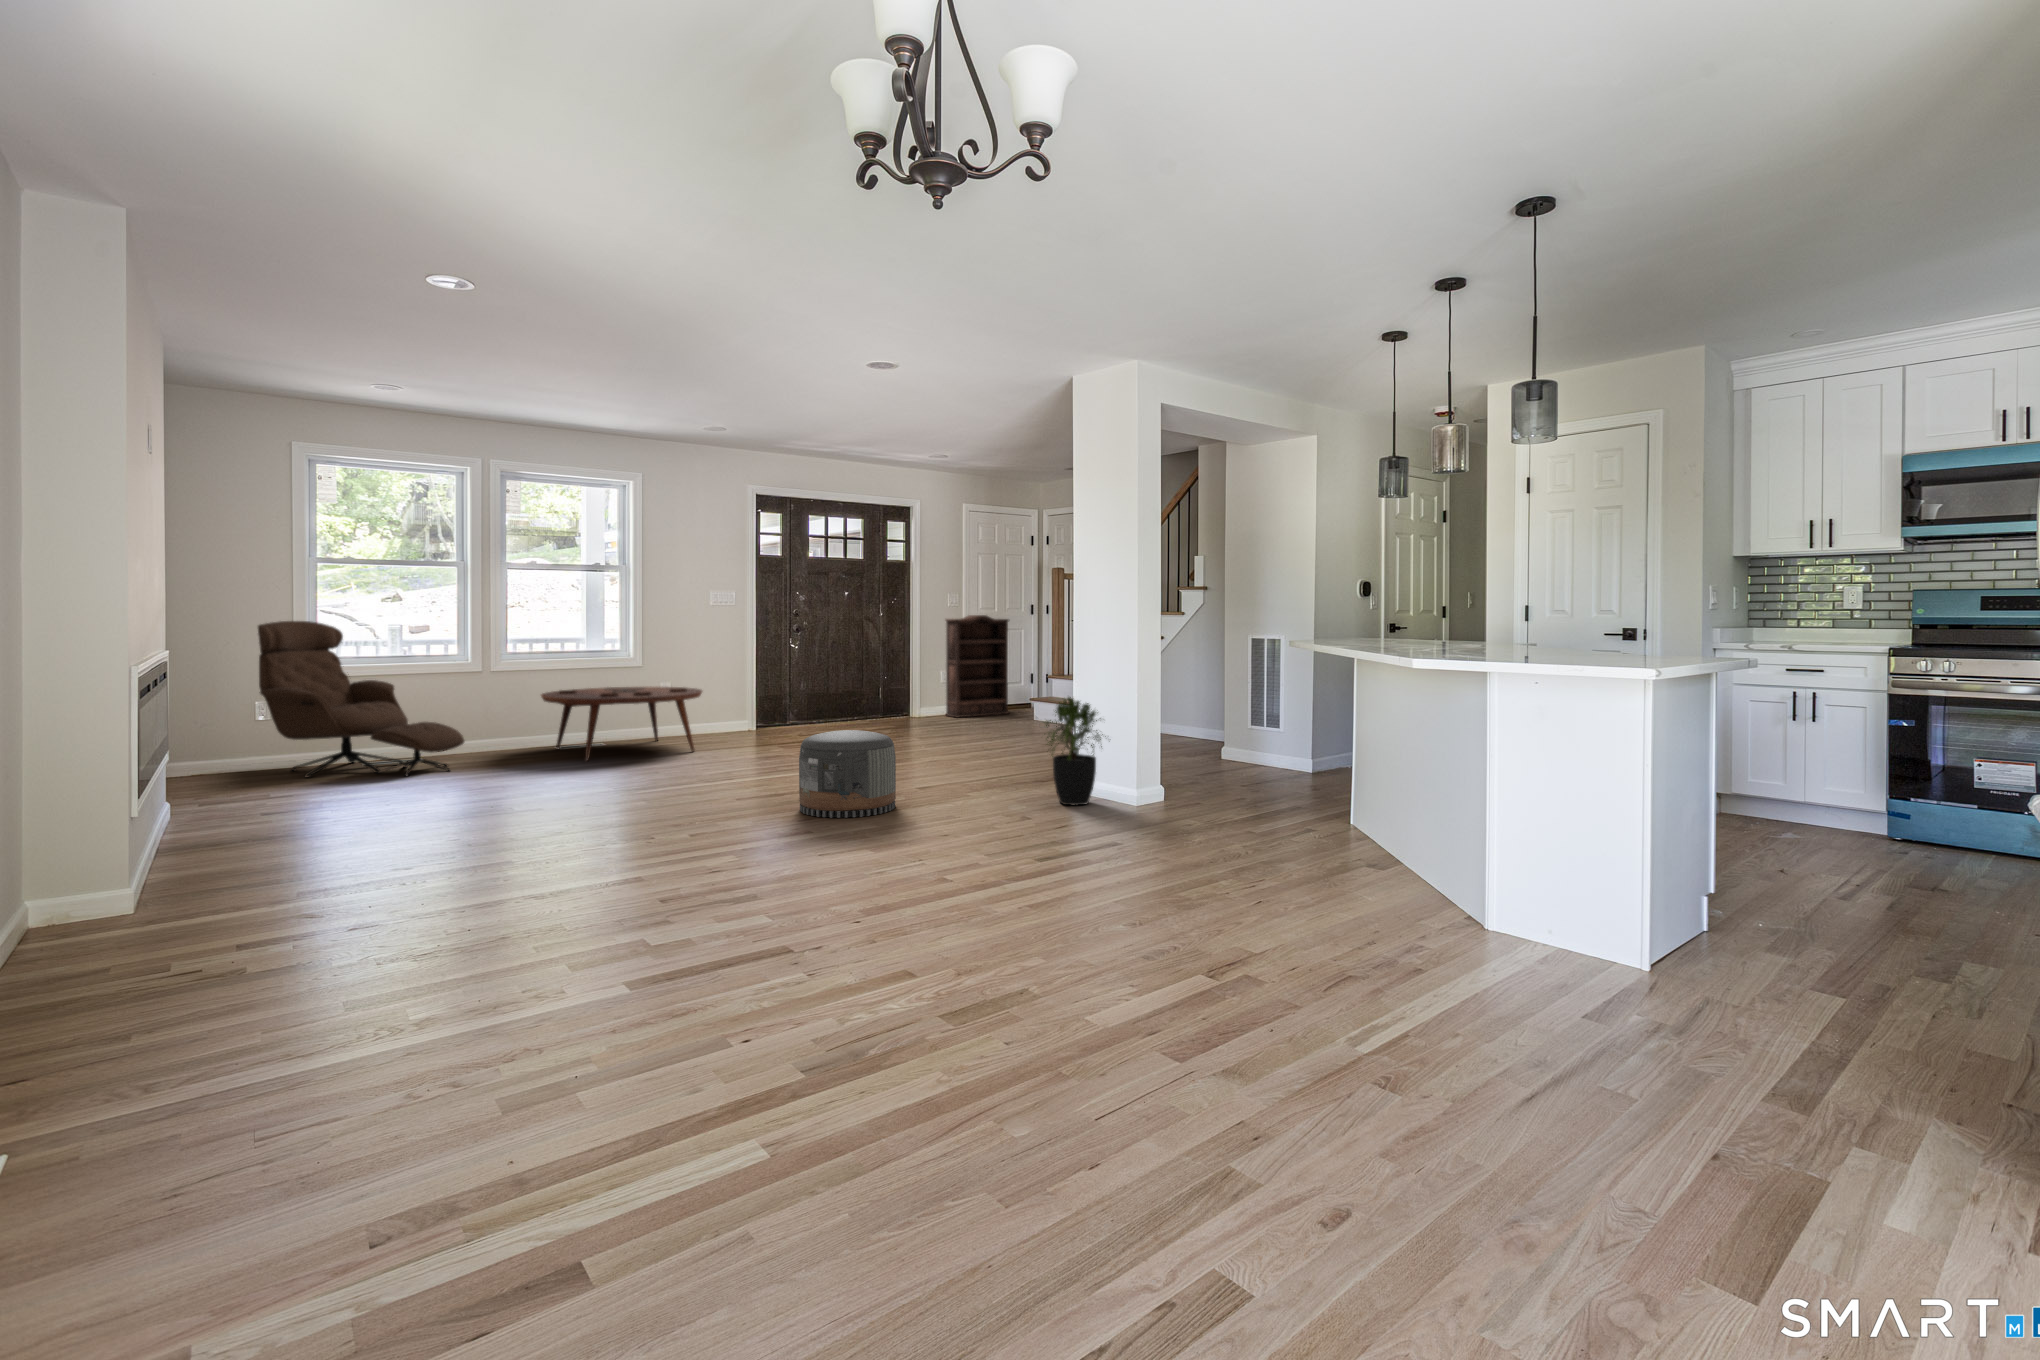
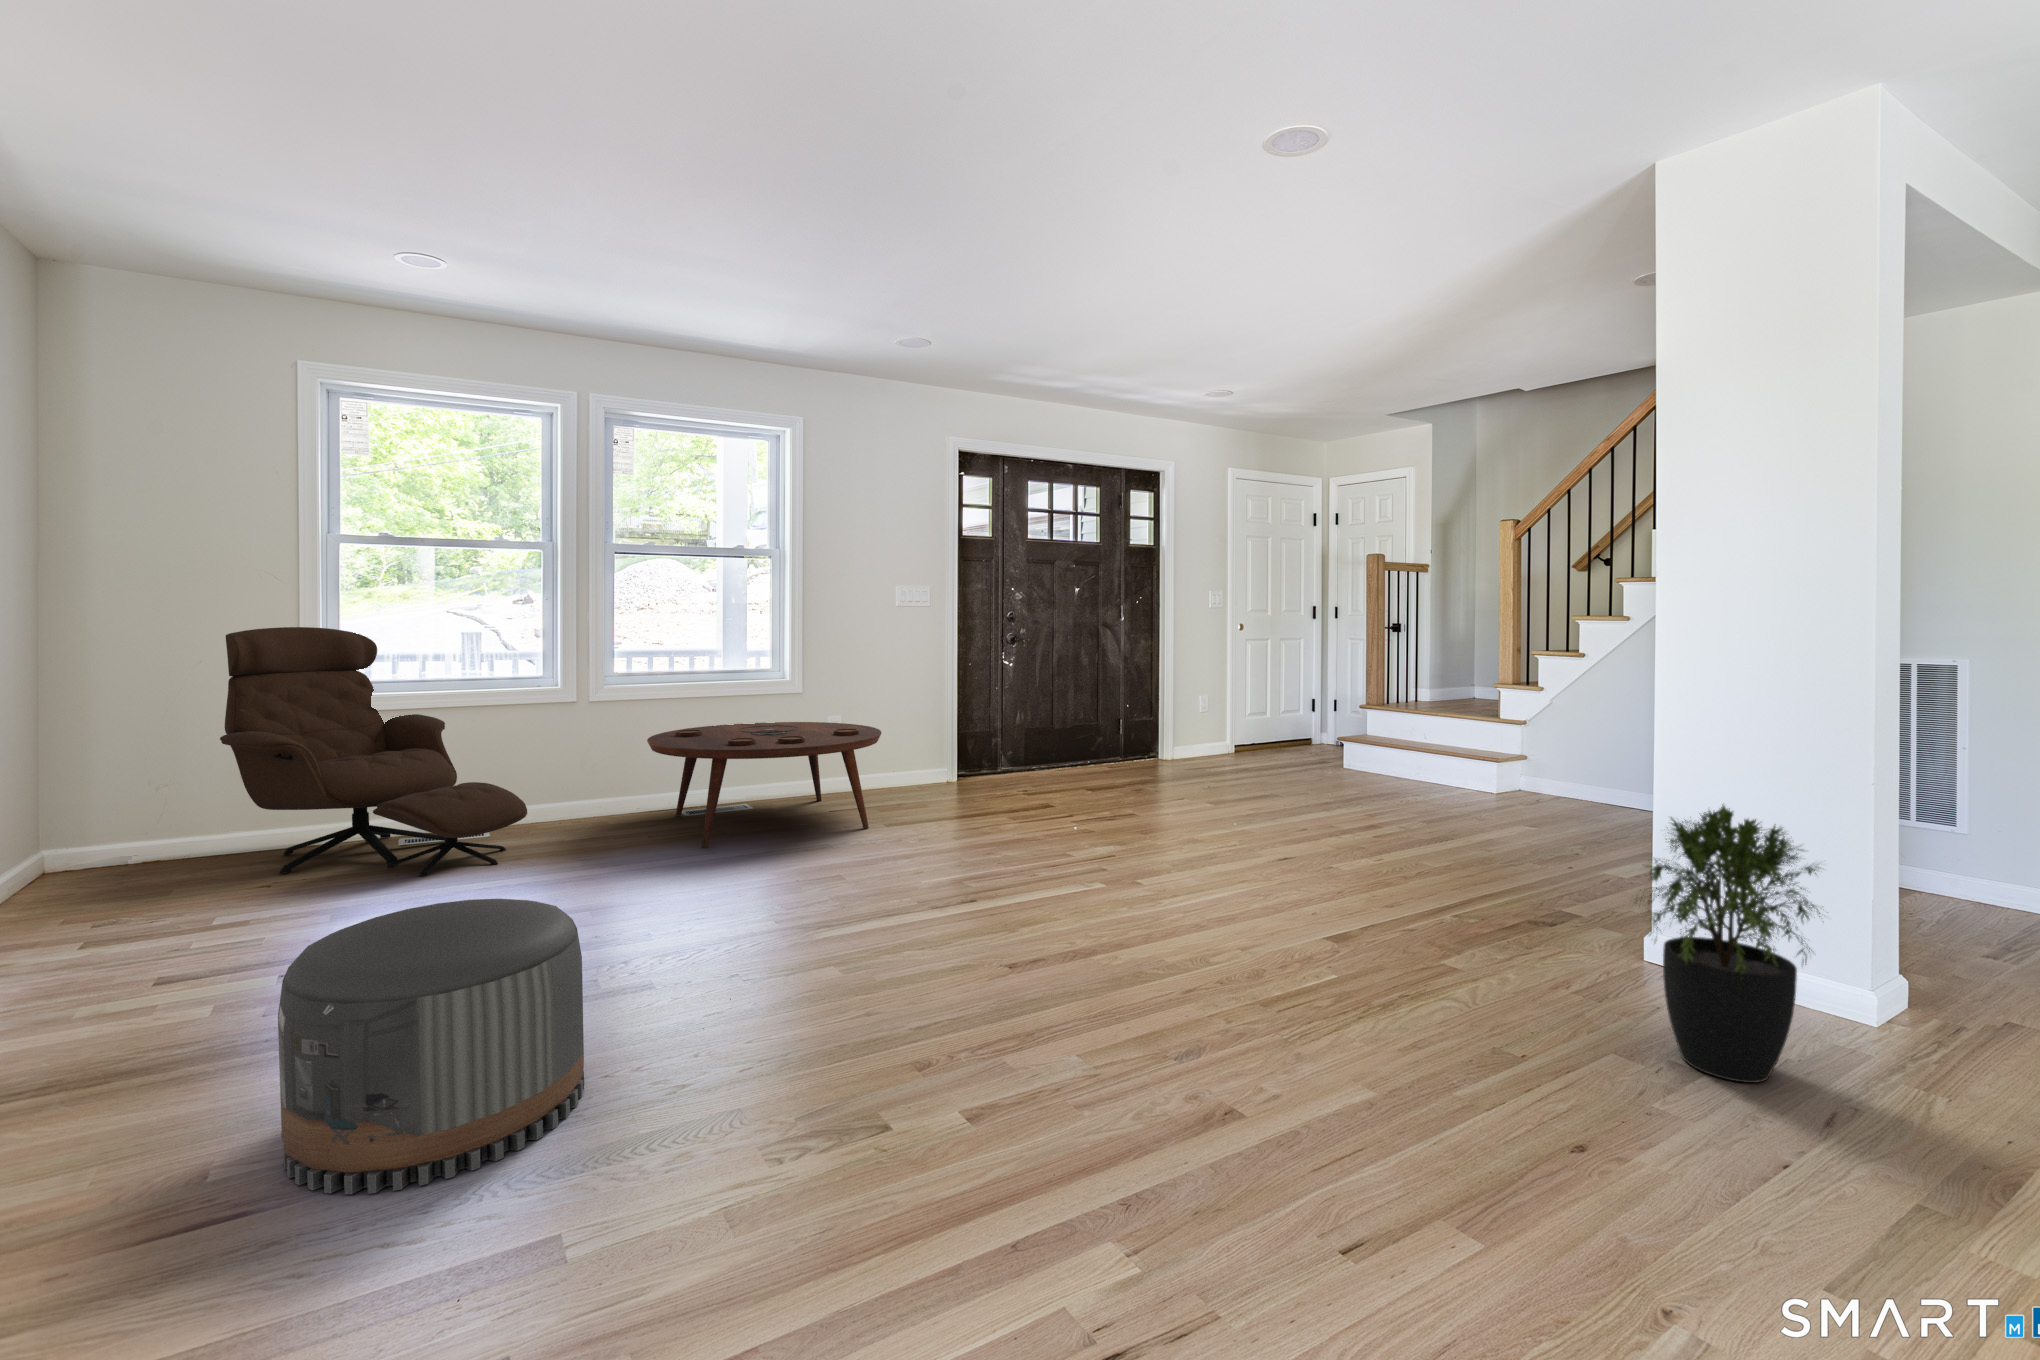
bookshelf: present [946,615,1009,717] -> none [1205,620,1295,763]
pouf: present [799,730,896,818] -> present [278,899,584,1194]

